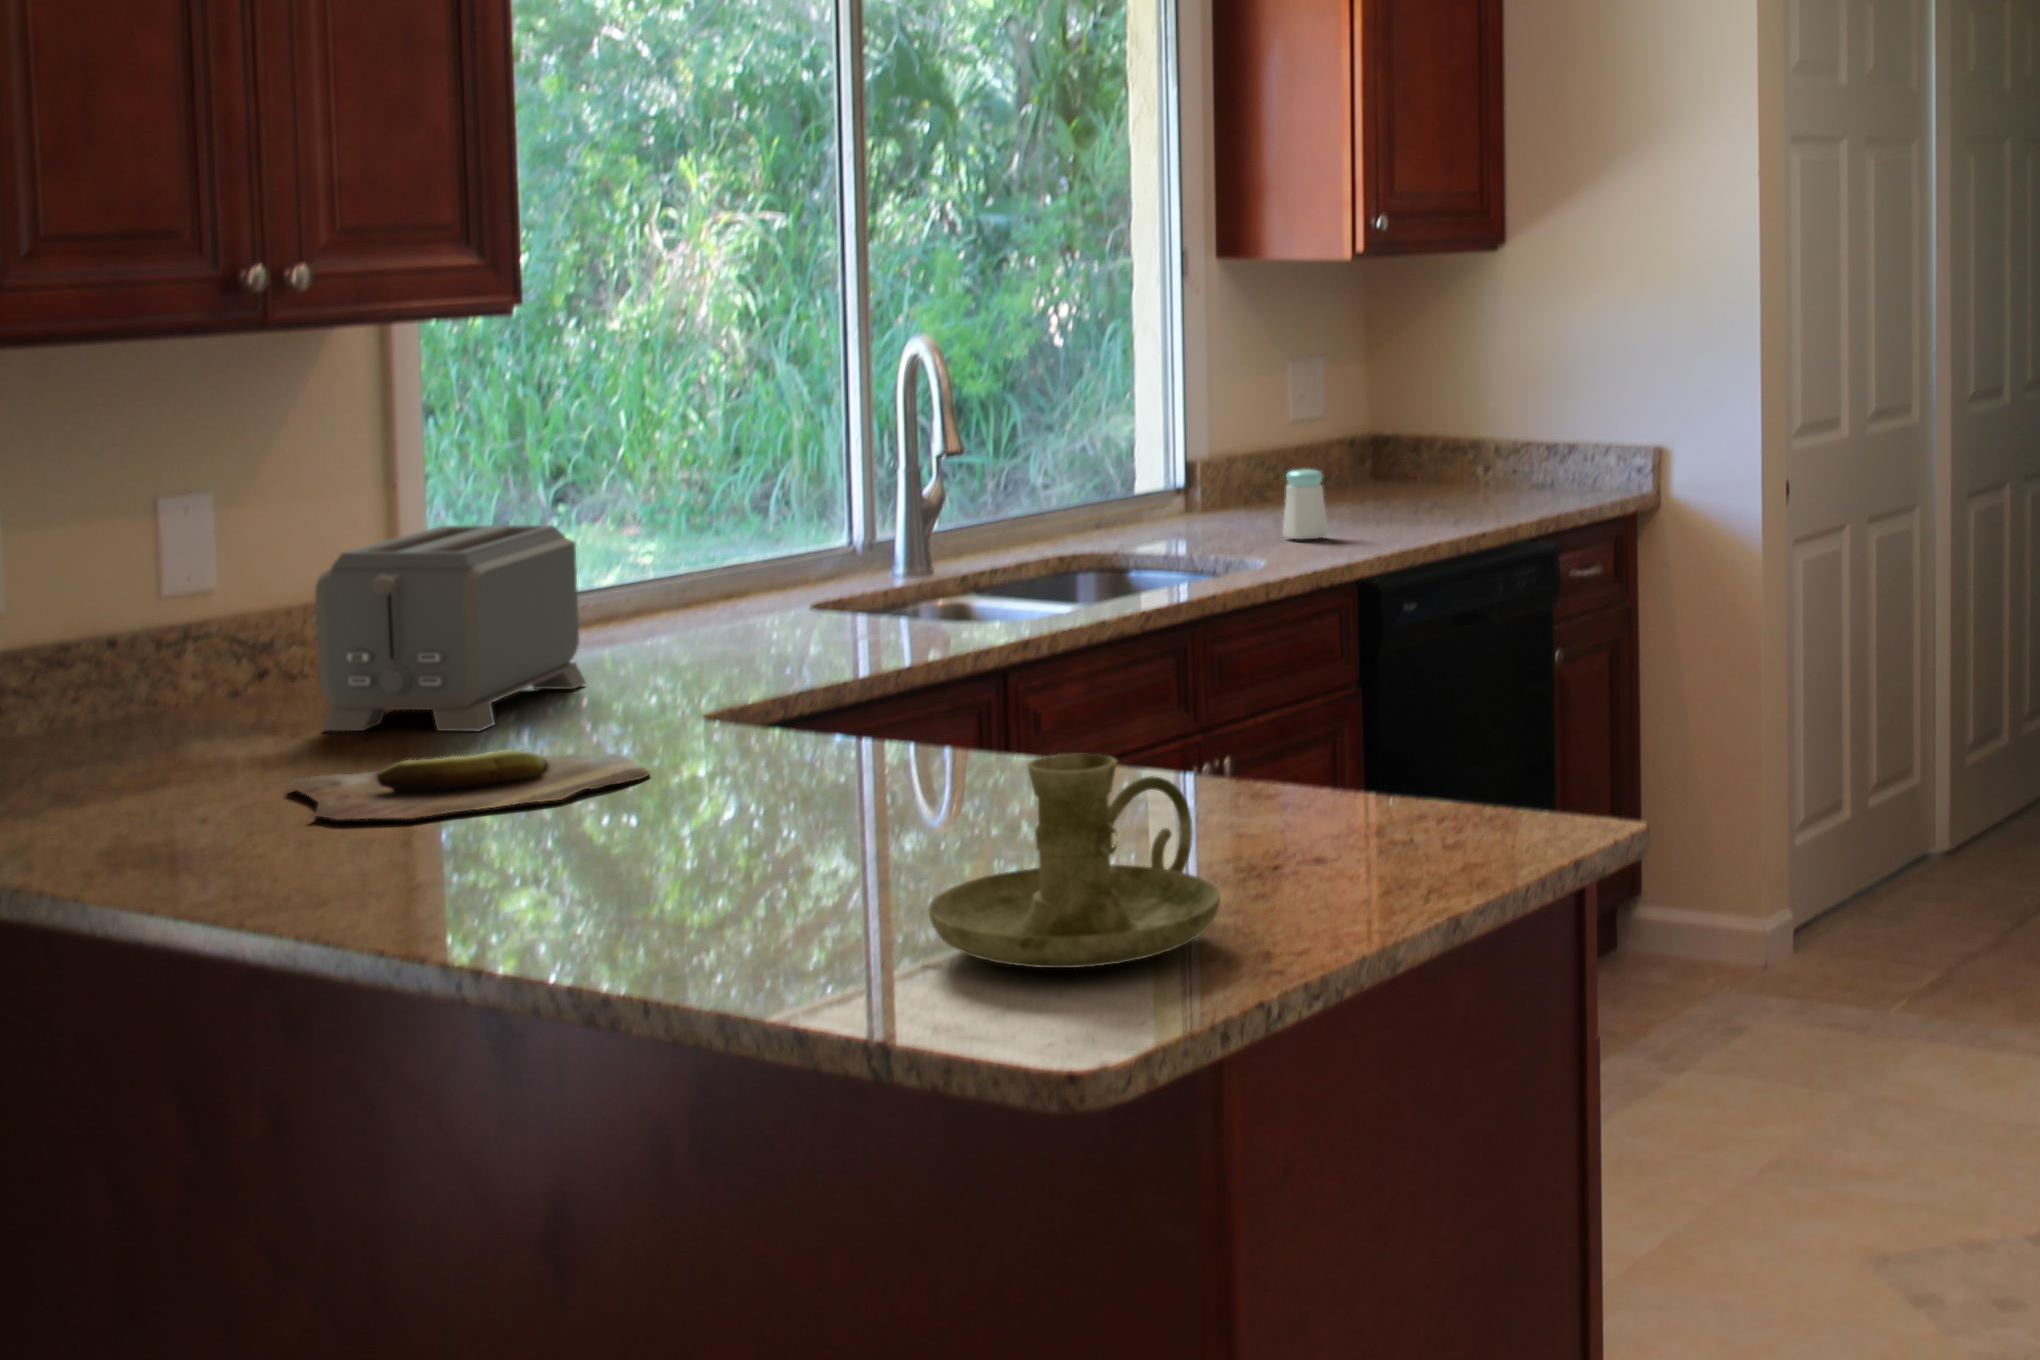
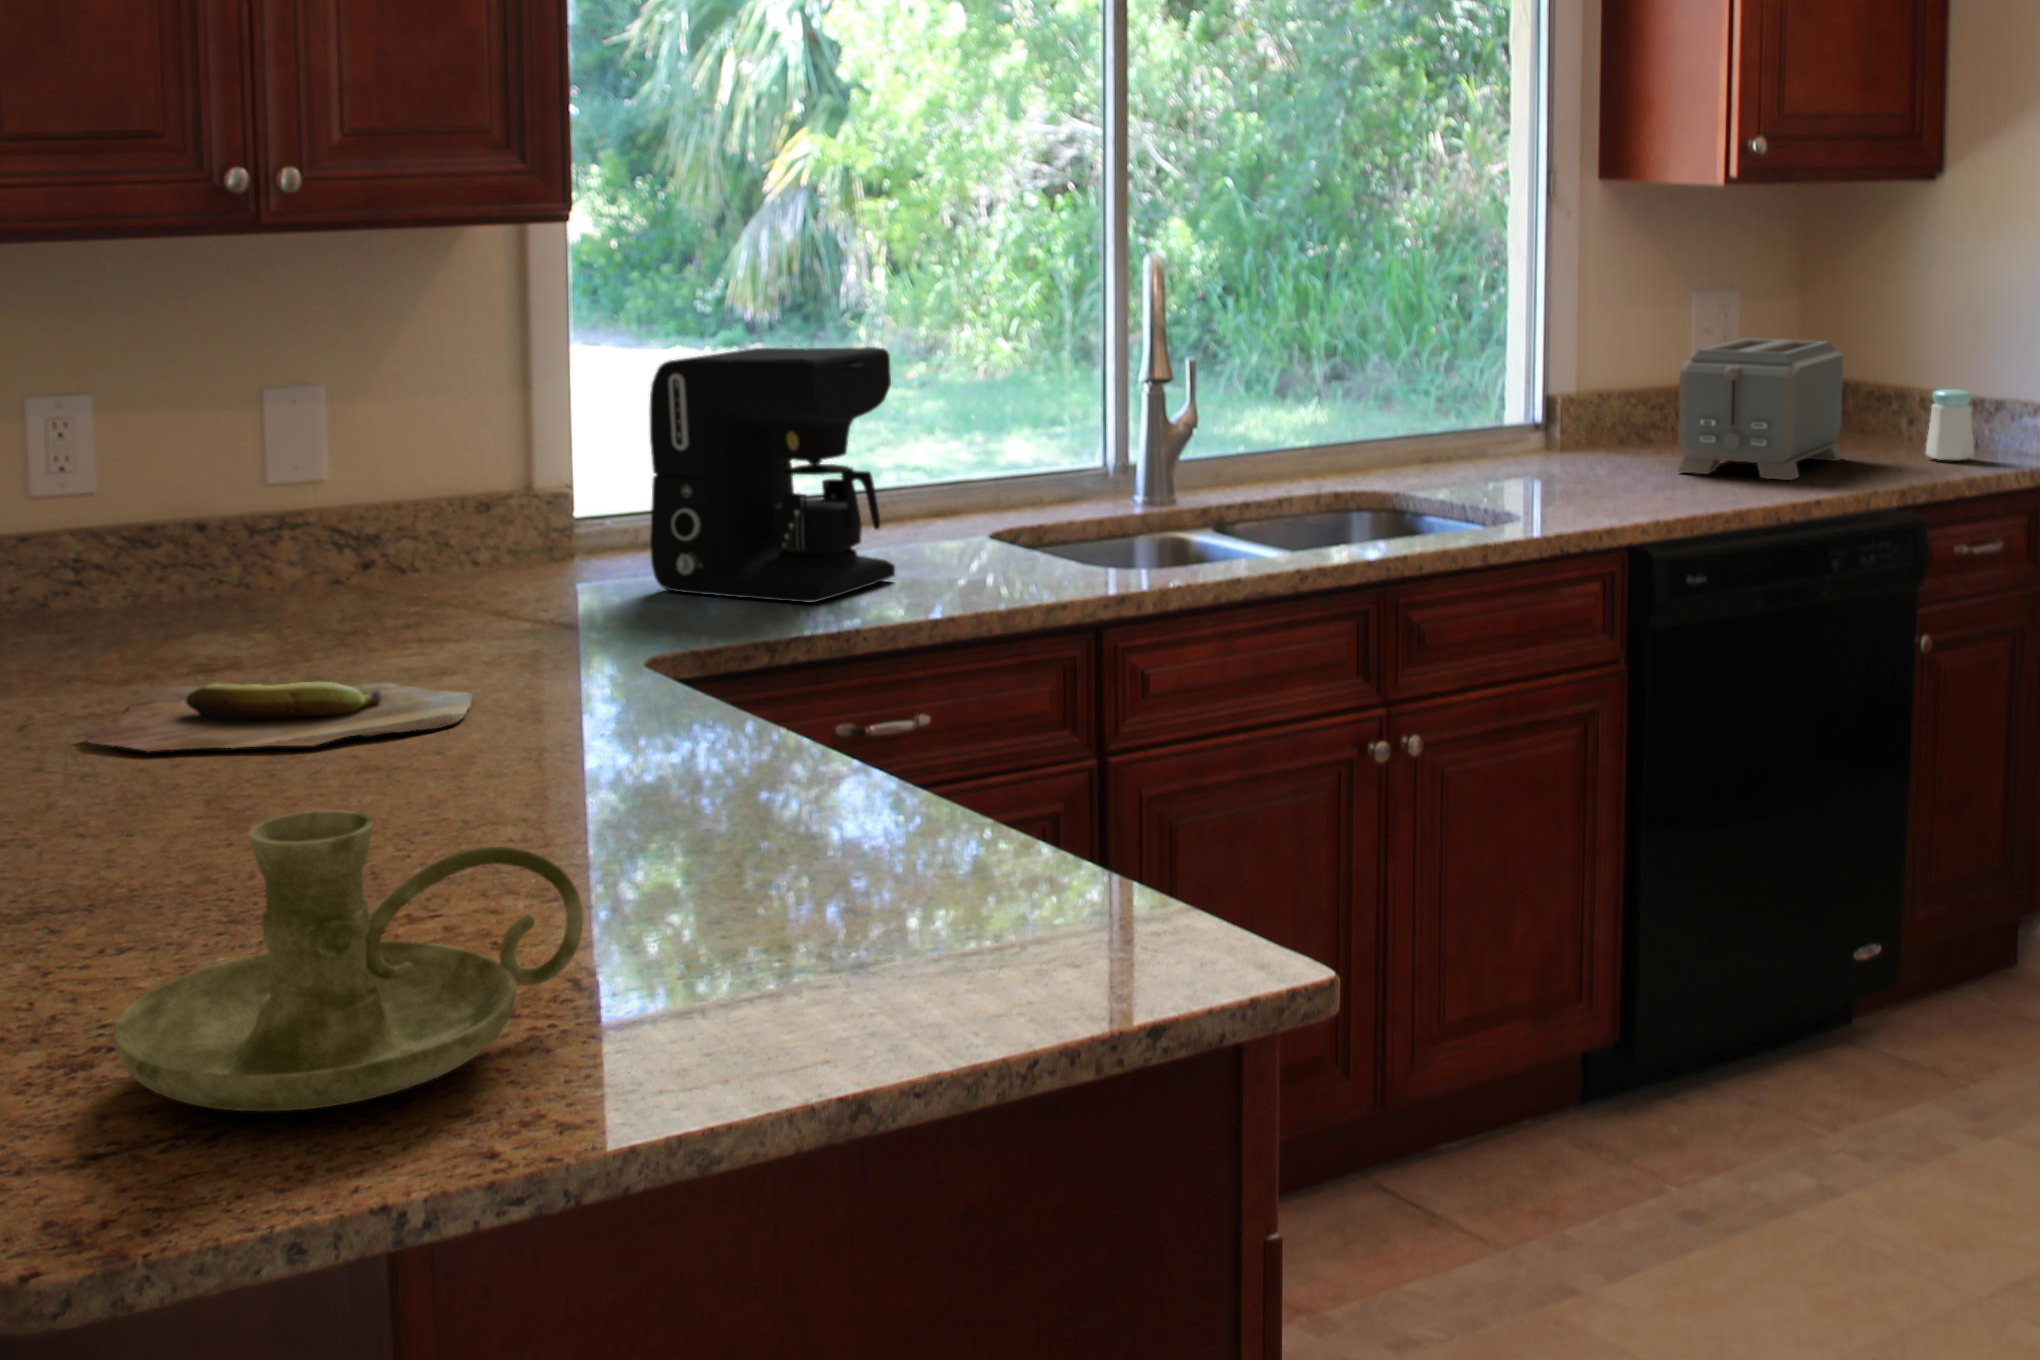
coffee maker: none [579,428,812,672] -> present [649,347,895,602]
salt shaker: present [1283,469,1328,539] -> present [1926,389,1974,461]
toaster: present [315,525,585,731] -> present [1678,338,1843,480]

